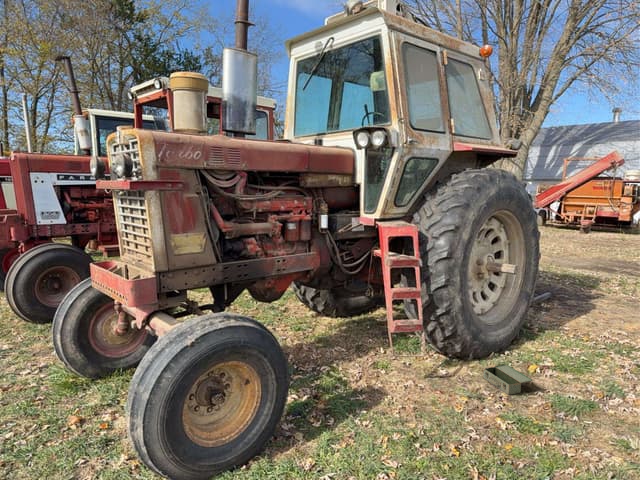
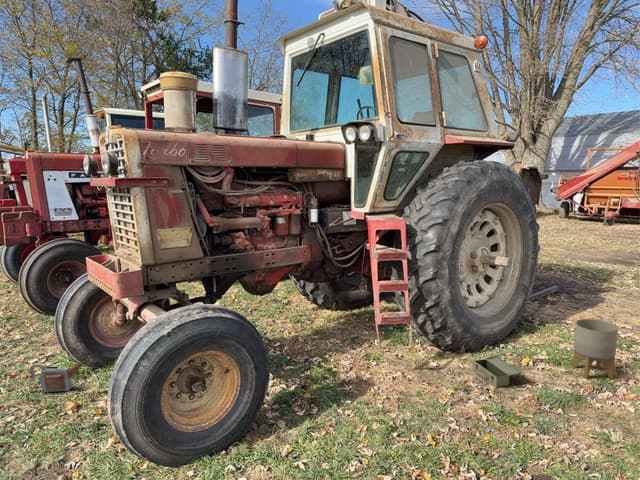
planter: none [579,326,624,385] -> present [573,319,618,378]
watering can: none [24,374,83,407] -> present [30,363,83,392]

